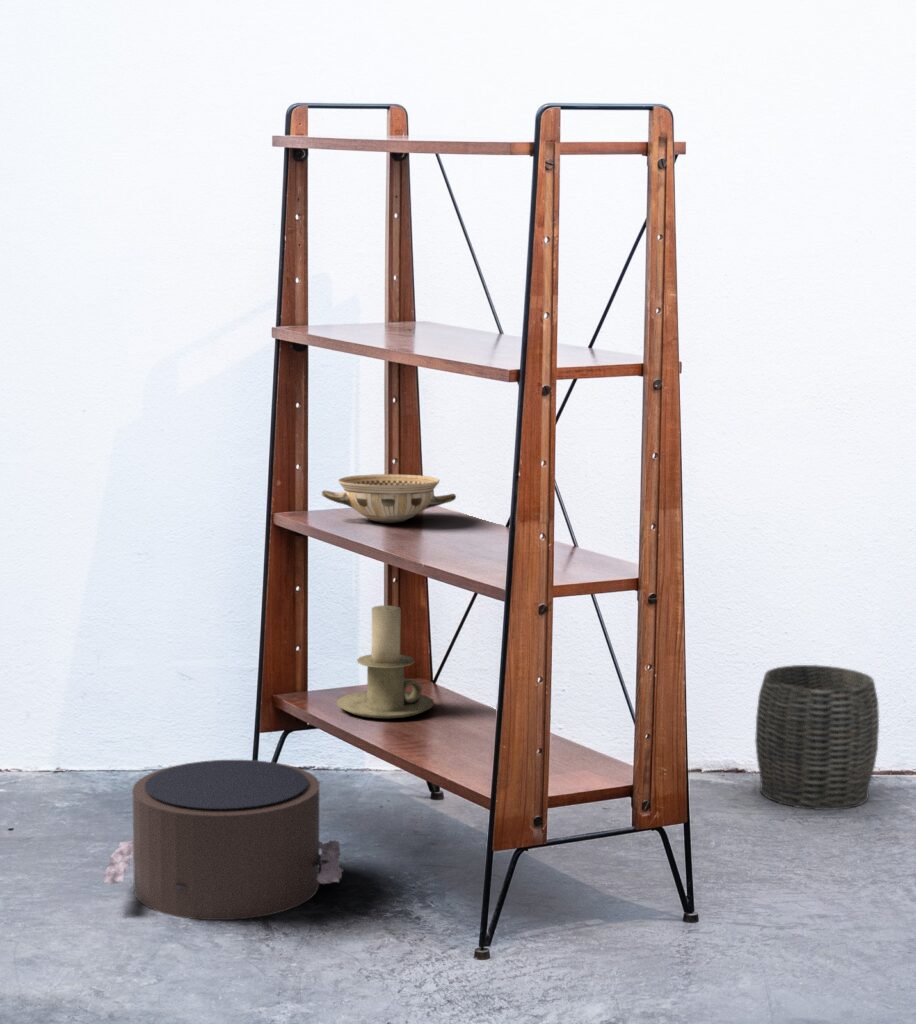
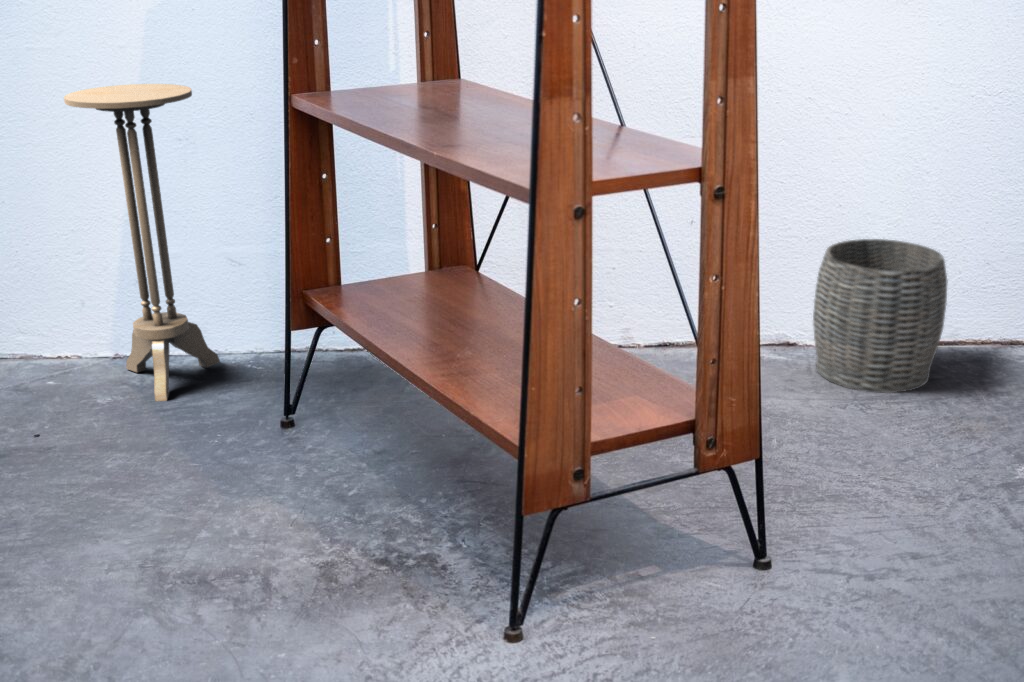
ceramic bowl: present [322,474,456,523] -> none [331,44,487,101]
side table: none [58,501,173,805] -> present [64,84,220,402]
candle holder: present [337,605,434,719] -> none [363,196,471,324]
pouf: present [104,760,343,920] -> none [82,373,364,575]

